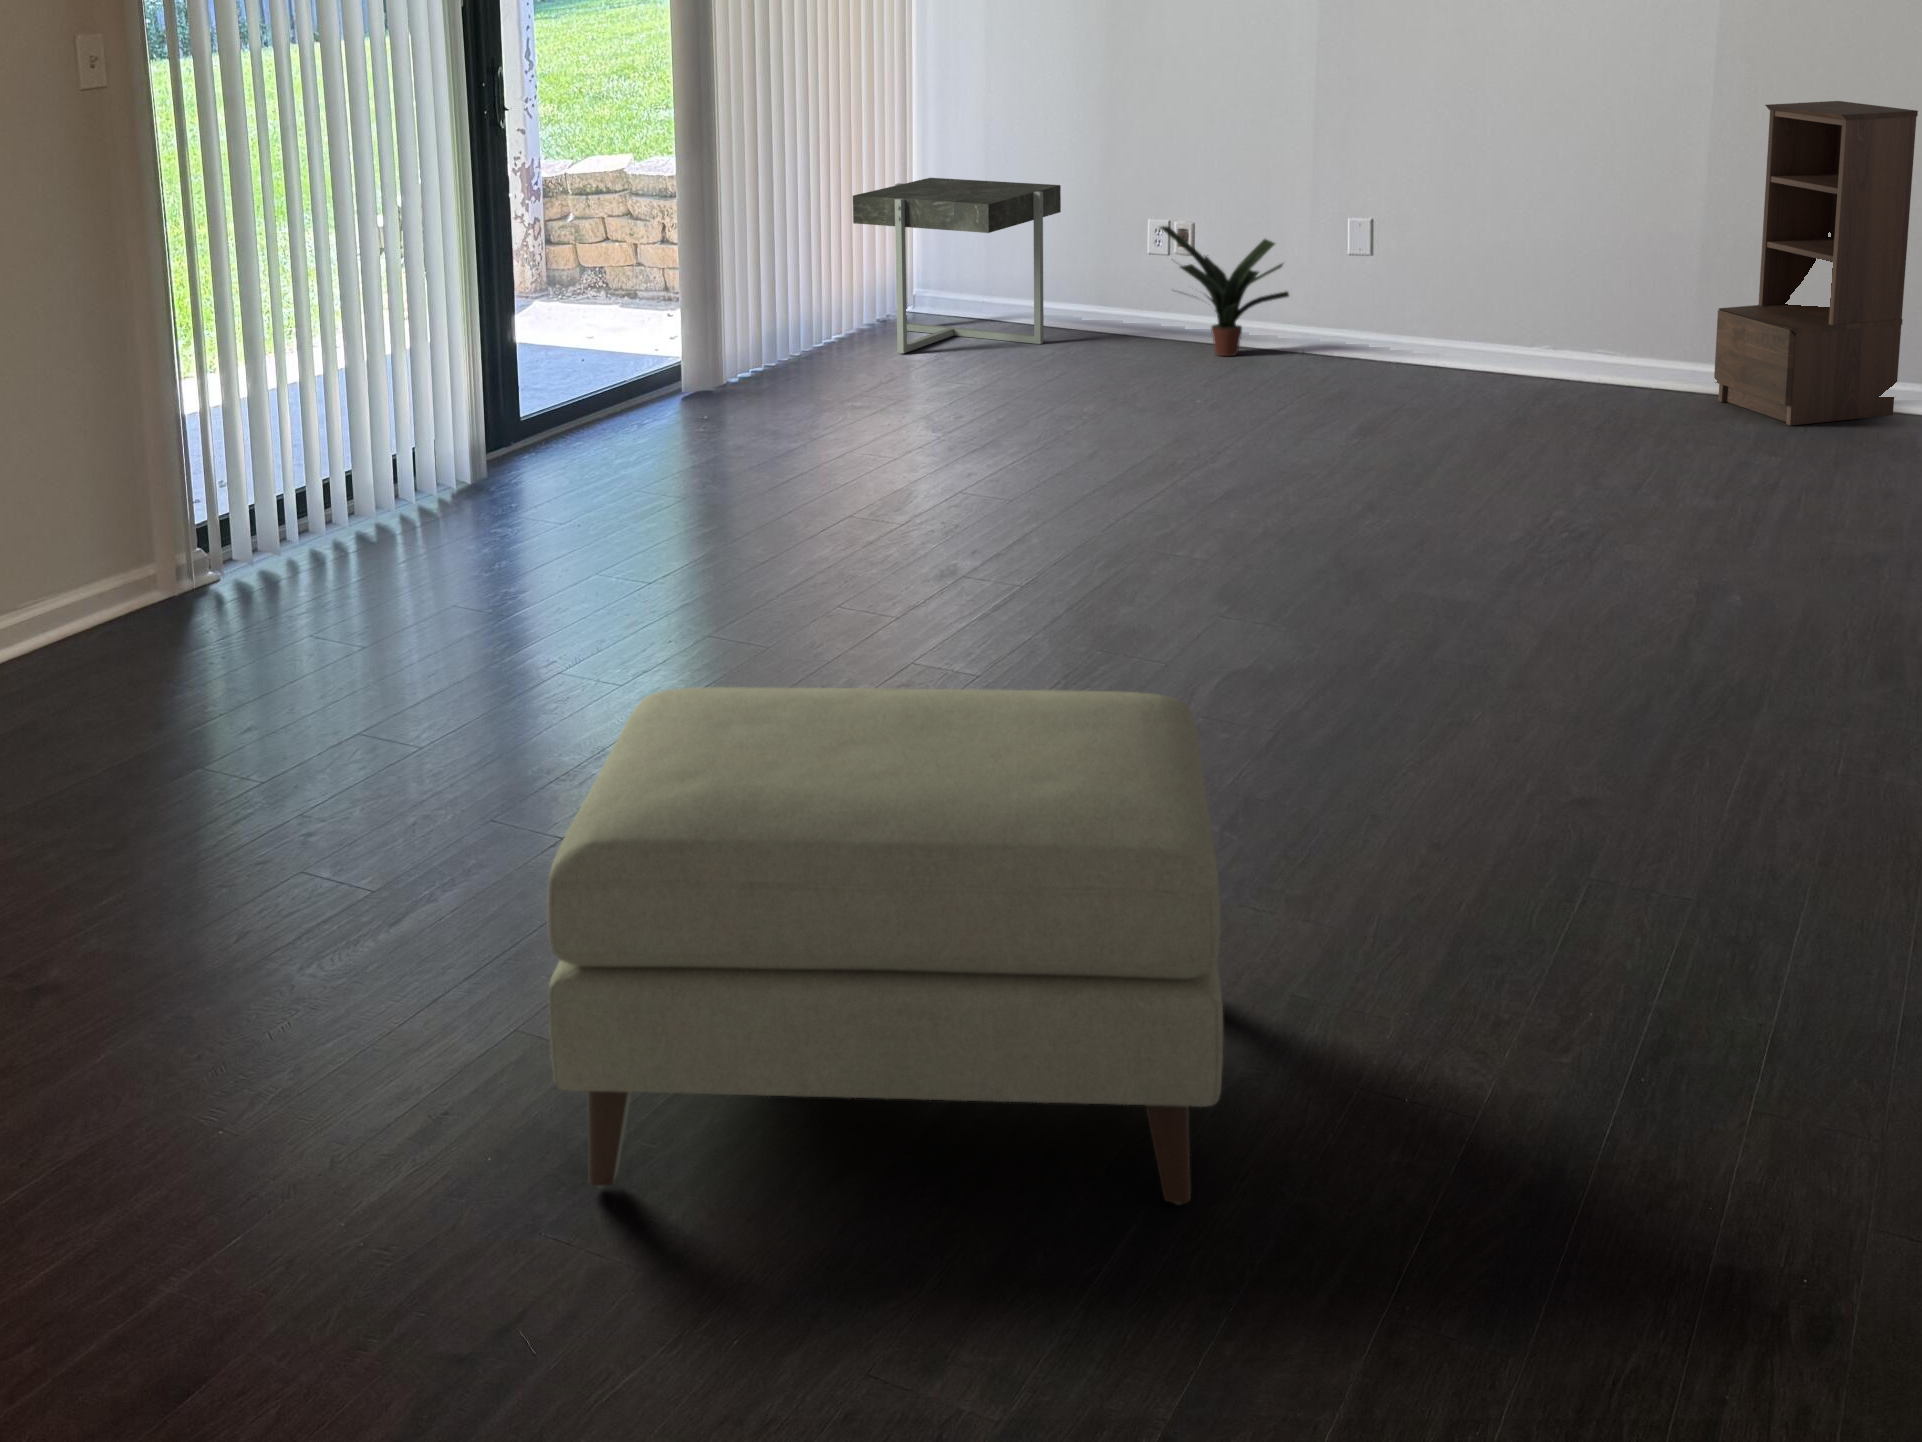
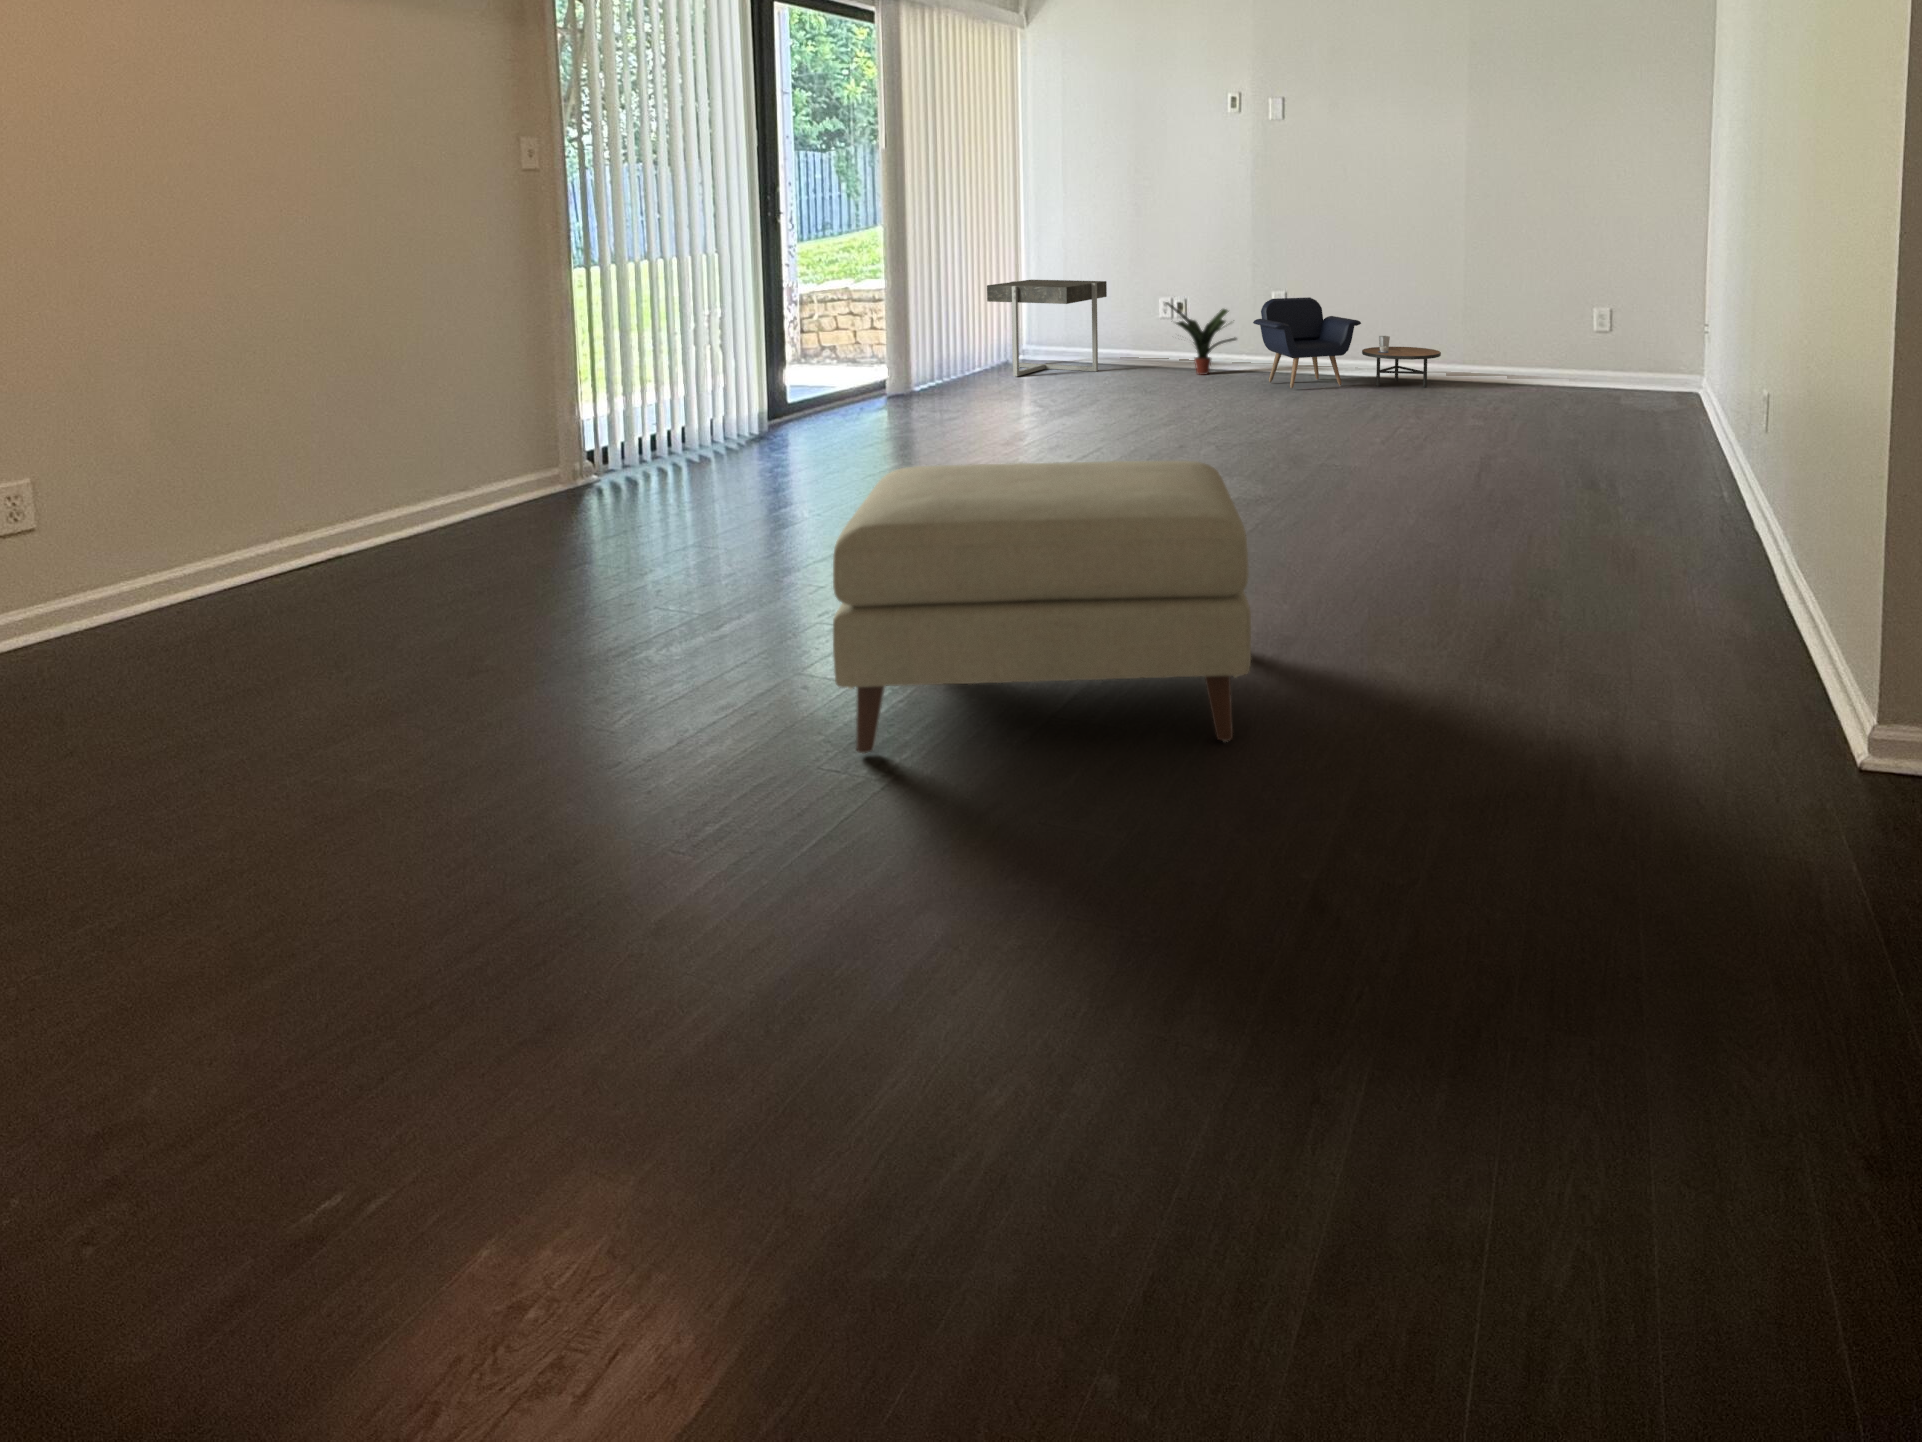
bookshelf: present [1714,101,1918,425] -> none [1473,222,1575,397]
armchair: none [1314,228,1656,398] -> present [1253,297,1441,388]

